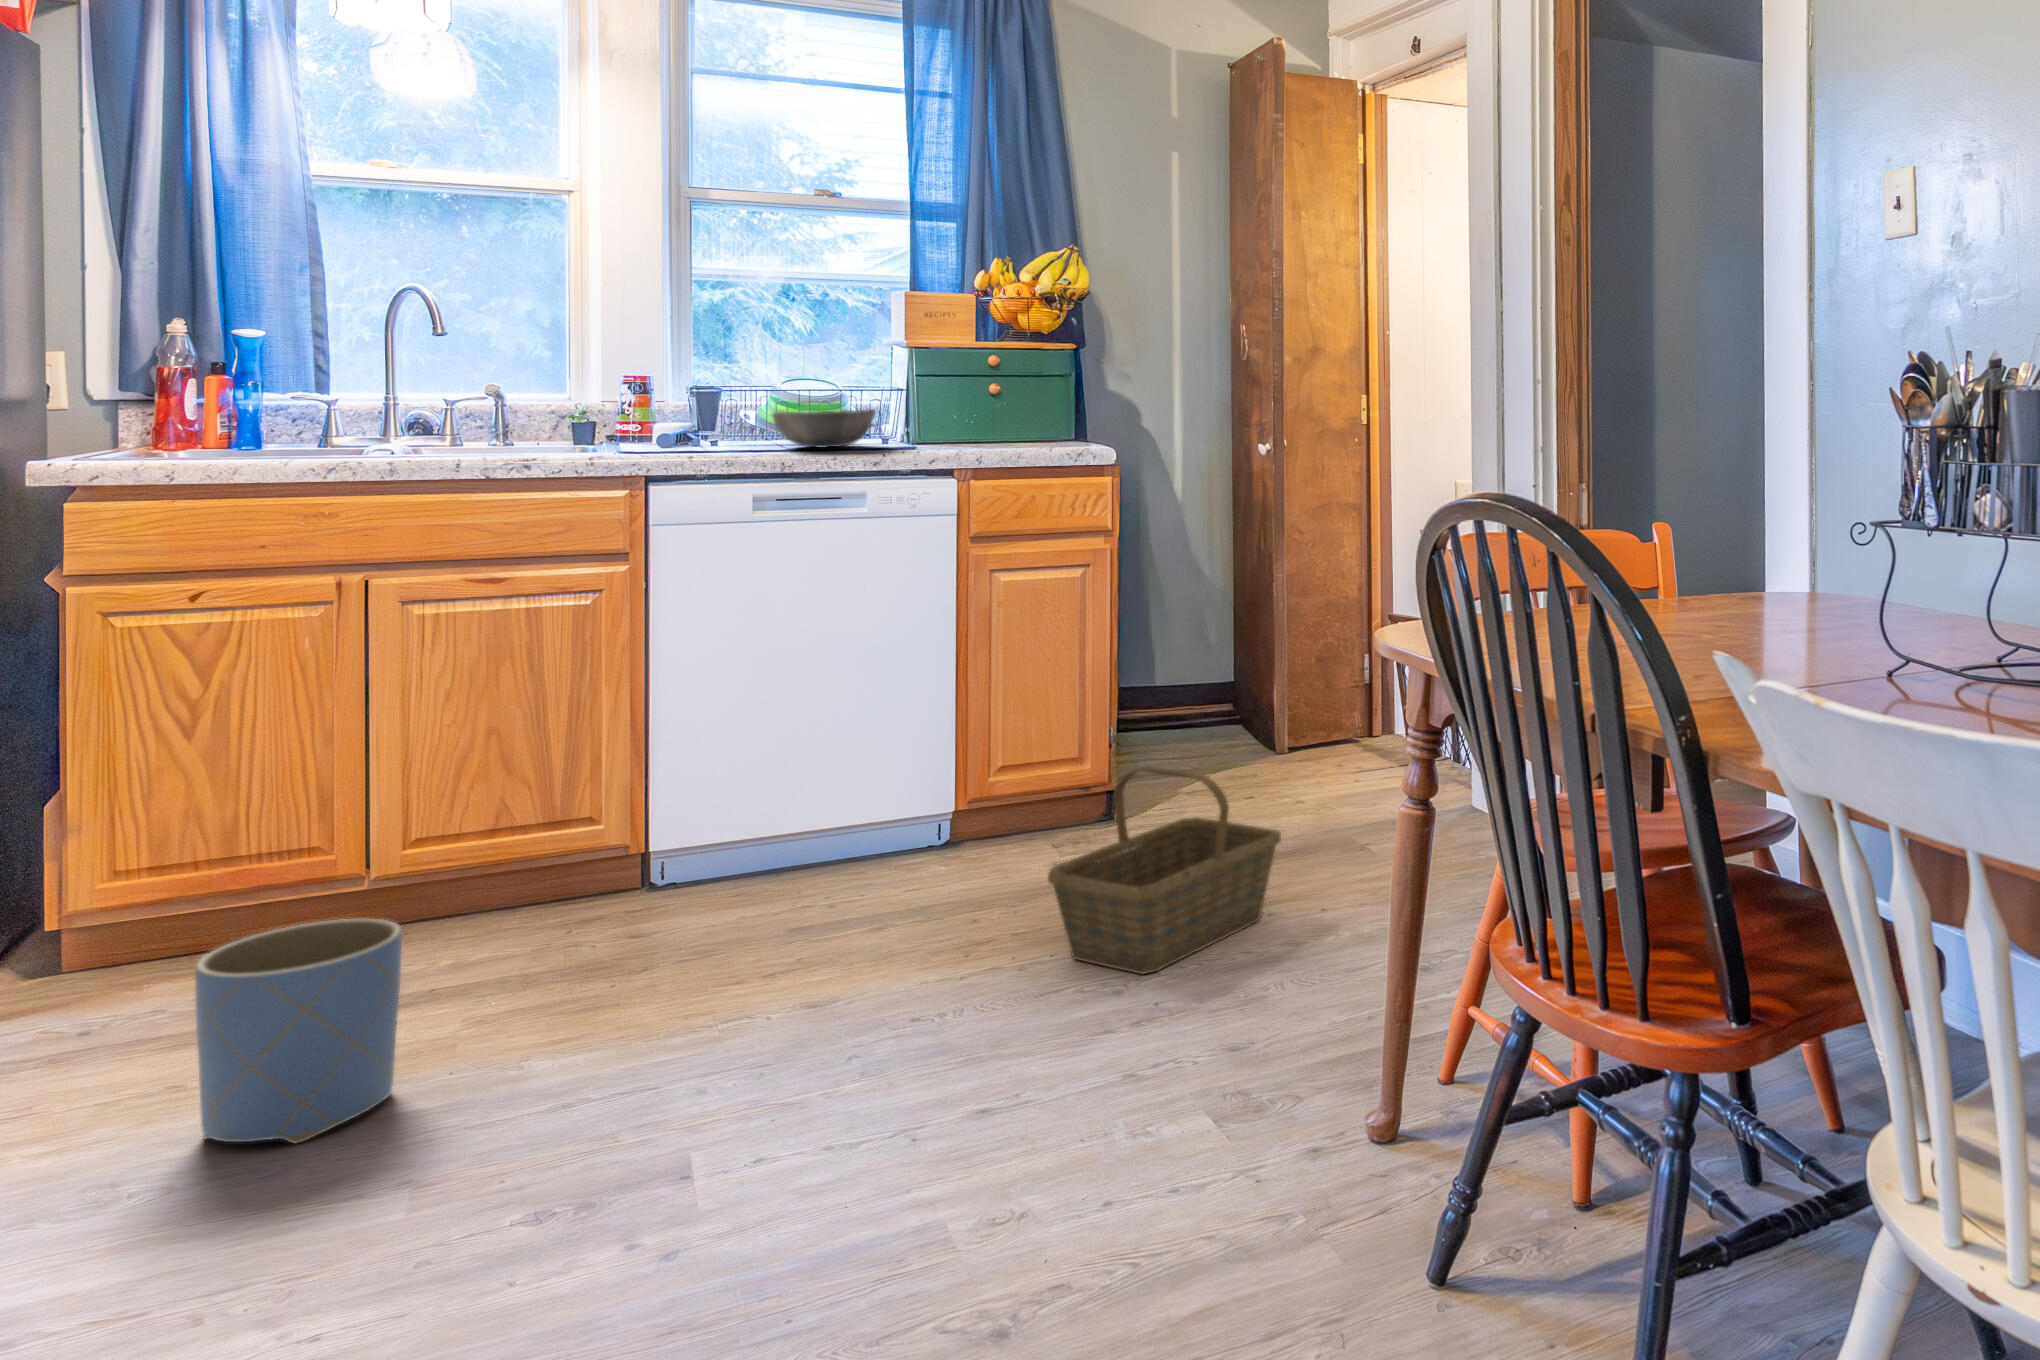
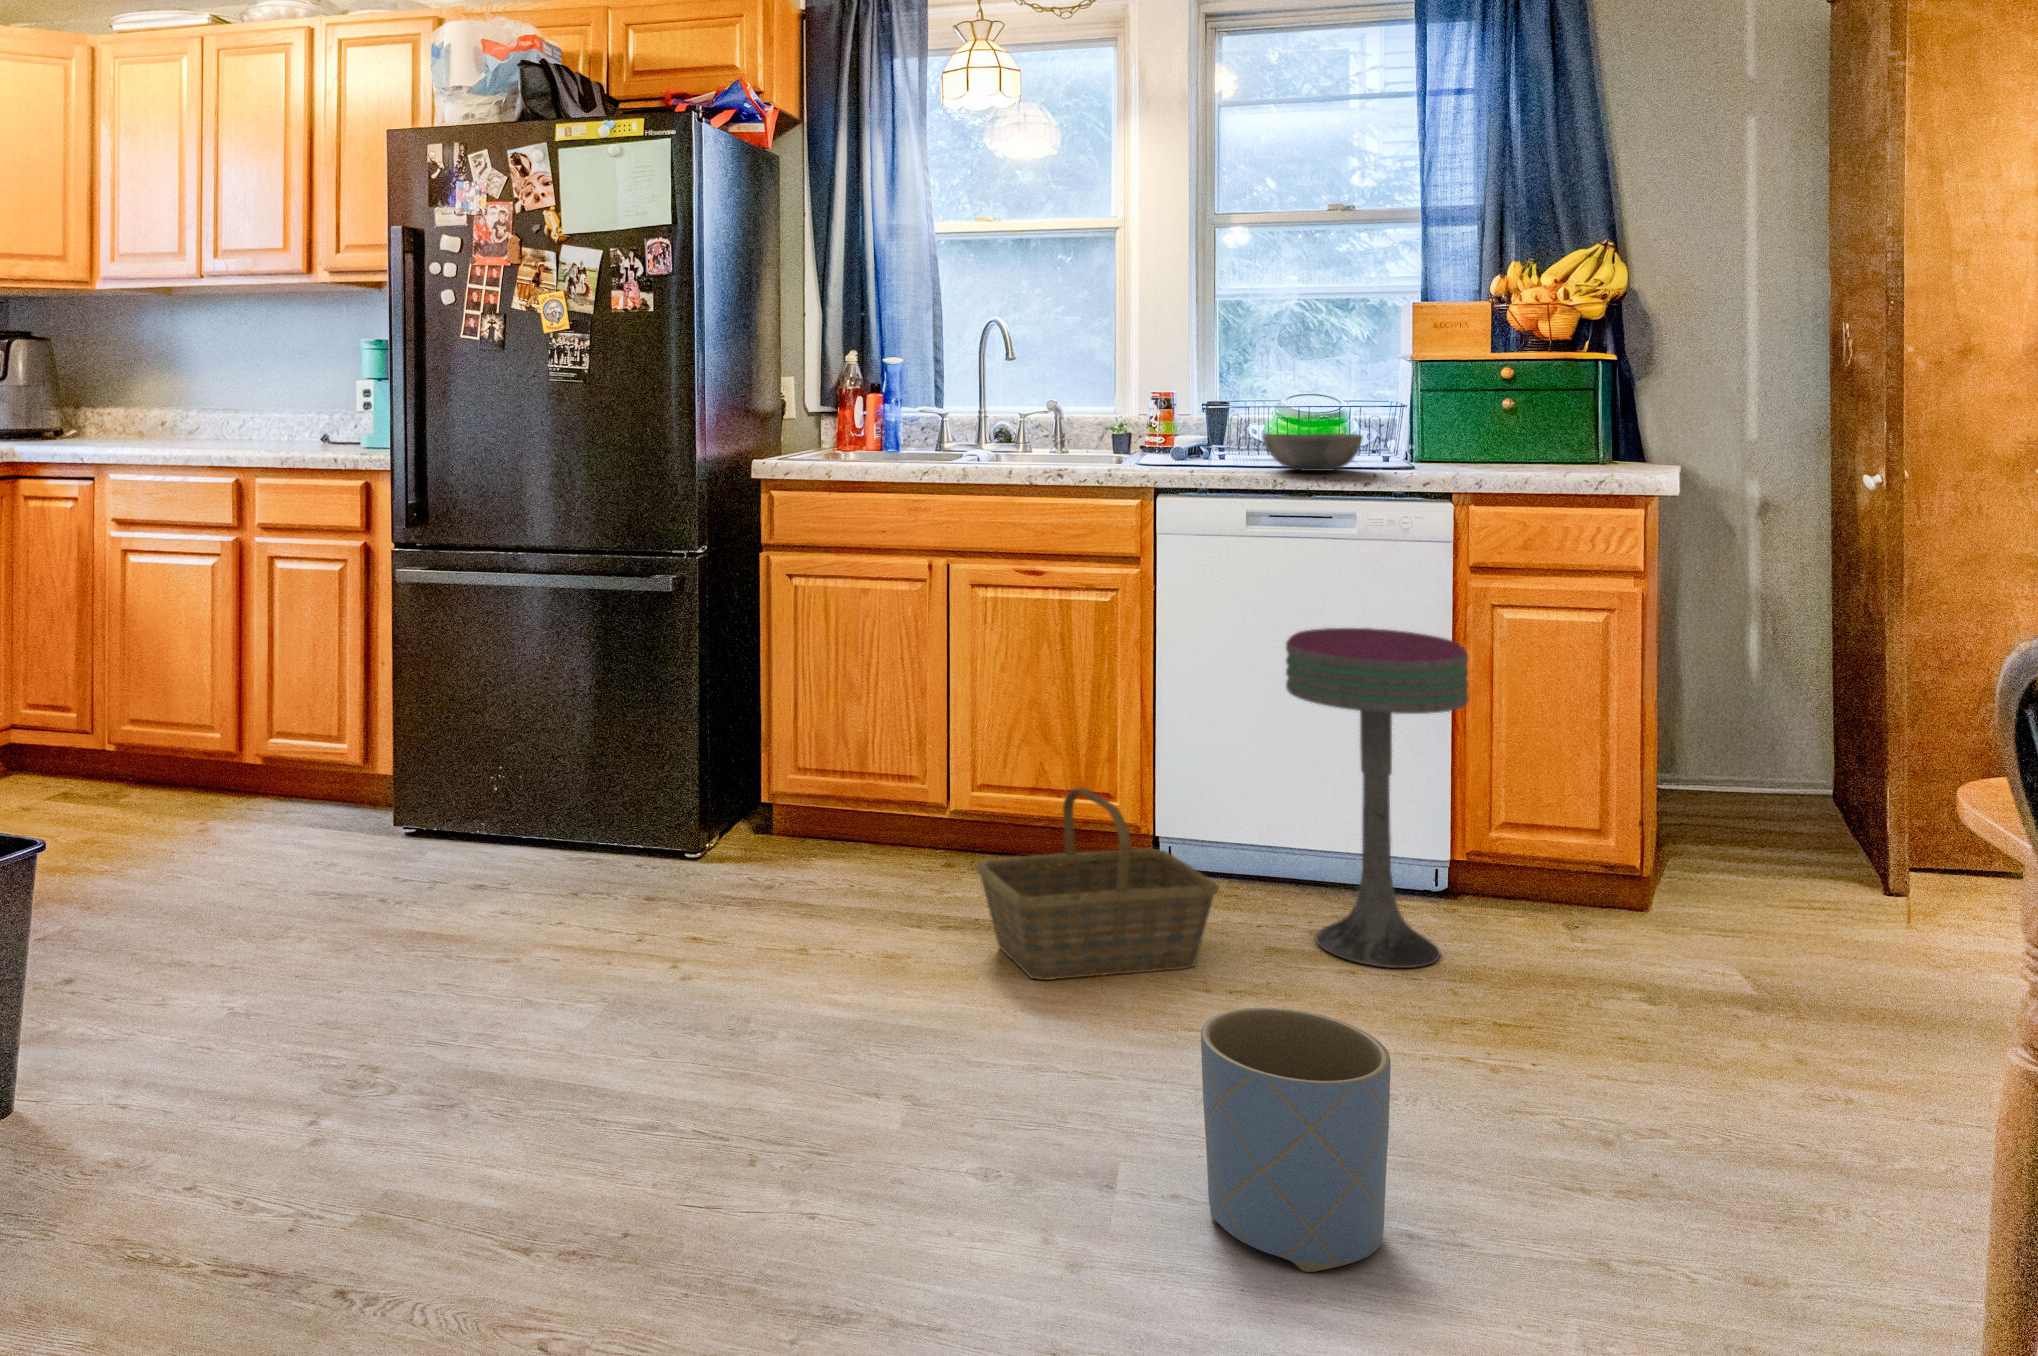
bar stool: none [814,595,991,925] -> present [1286,628,1468,968]
basket: present [1048,767,1281,975] -> present [976,788,1219,980]
planter: present [195,919,403,1143] -> present [1201,1008,1391,1272]

